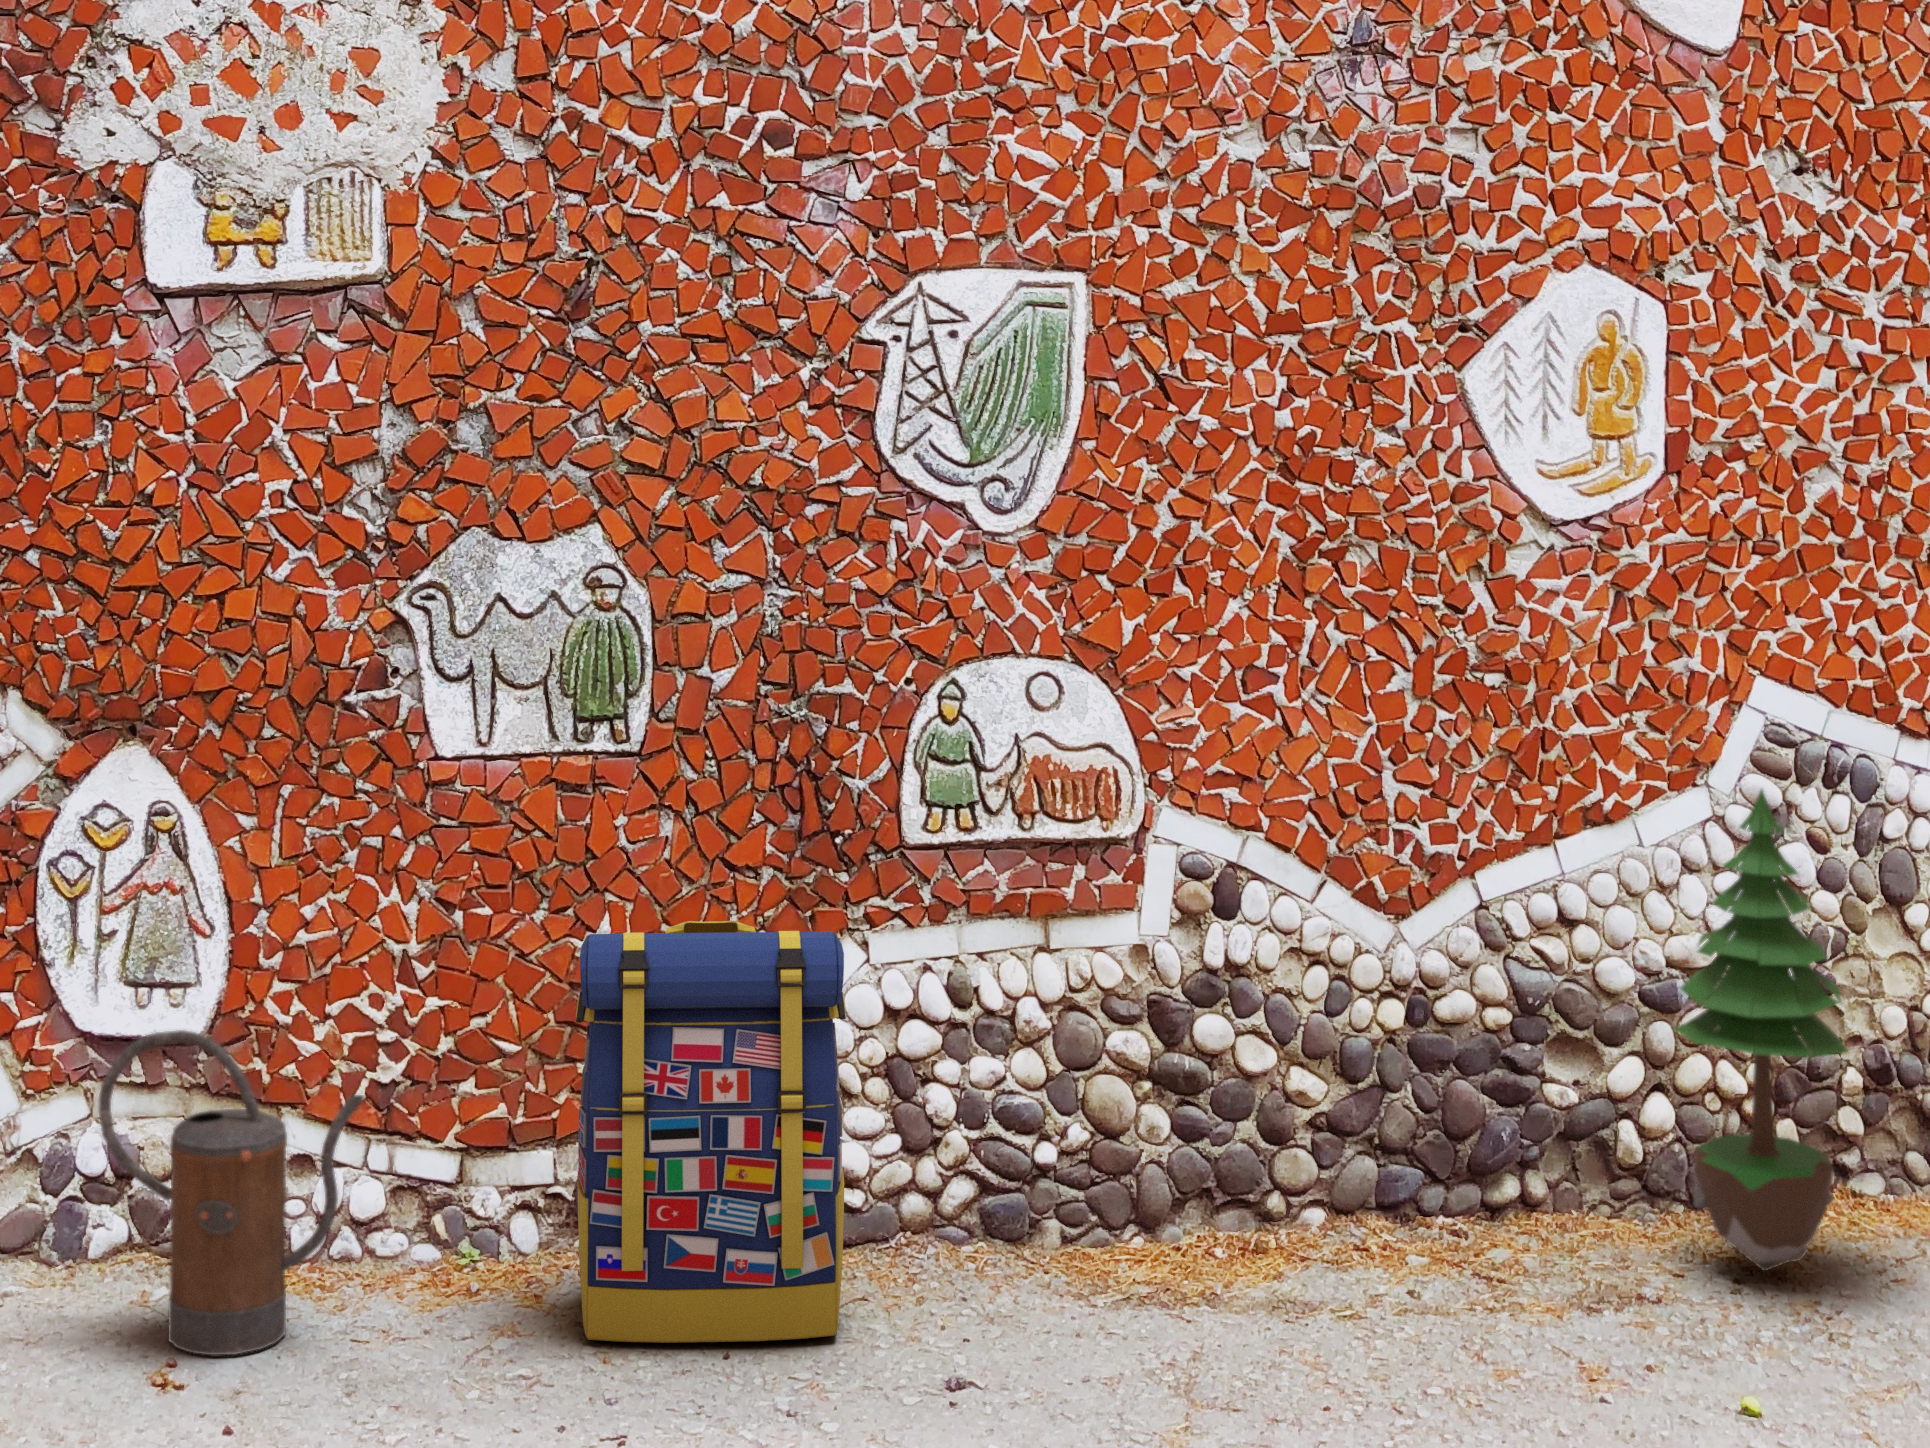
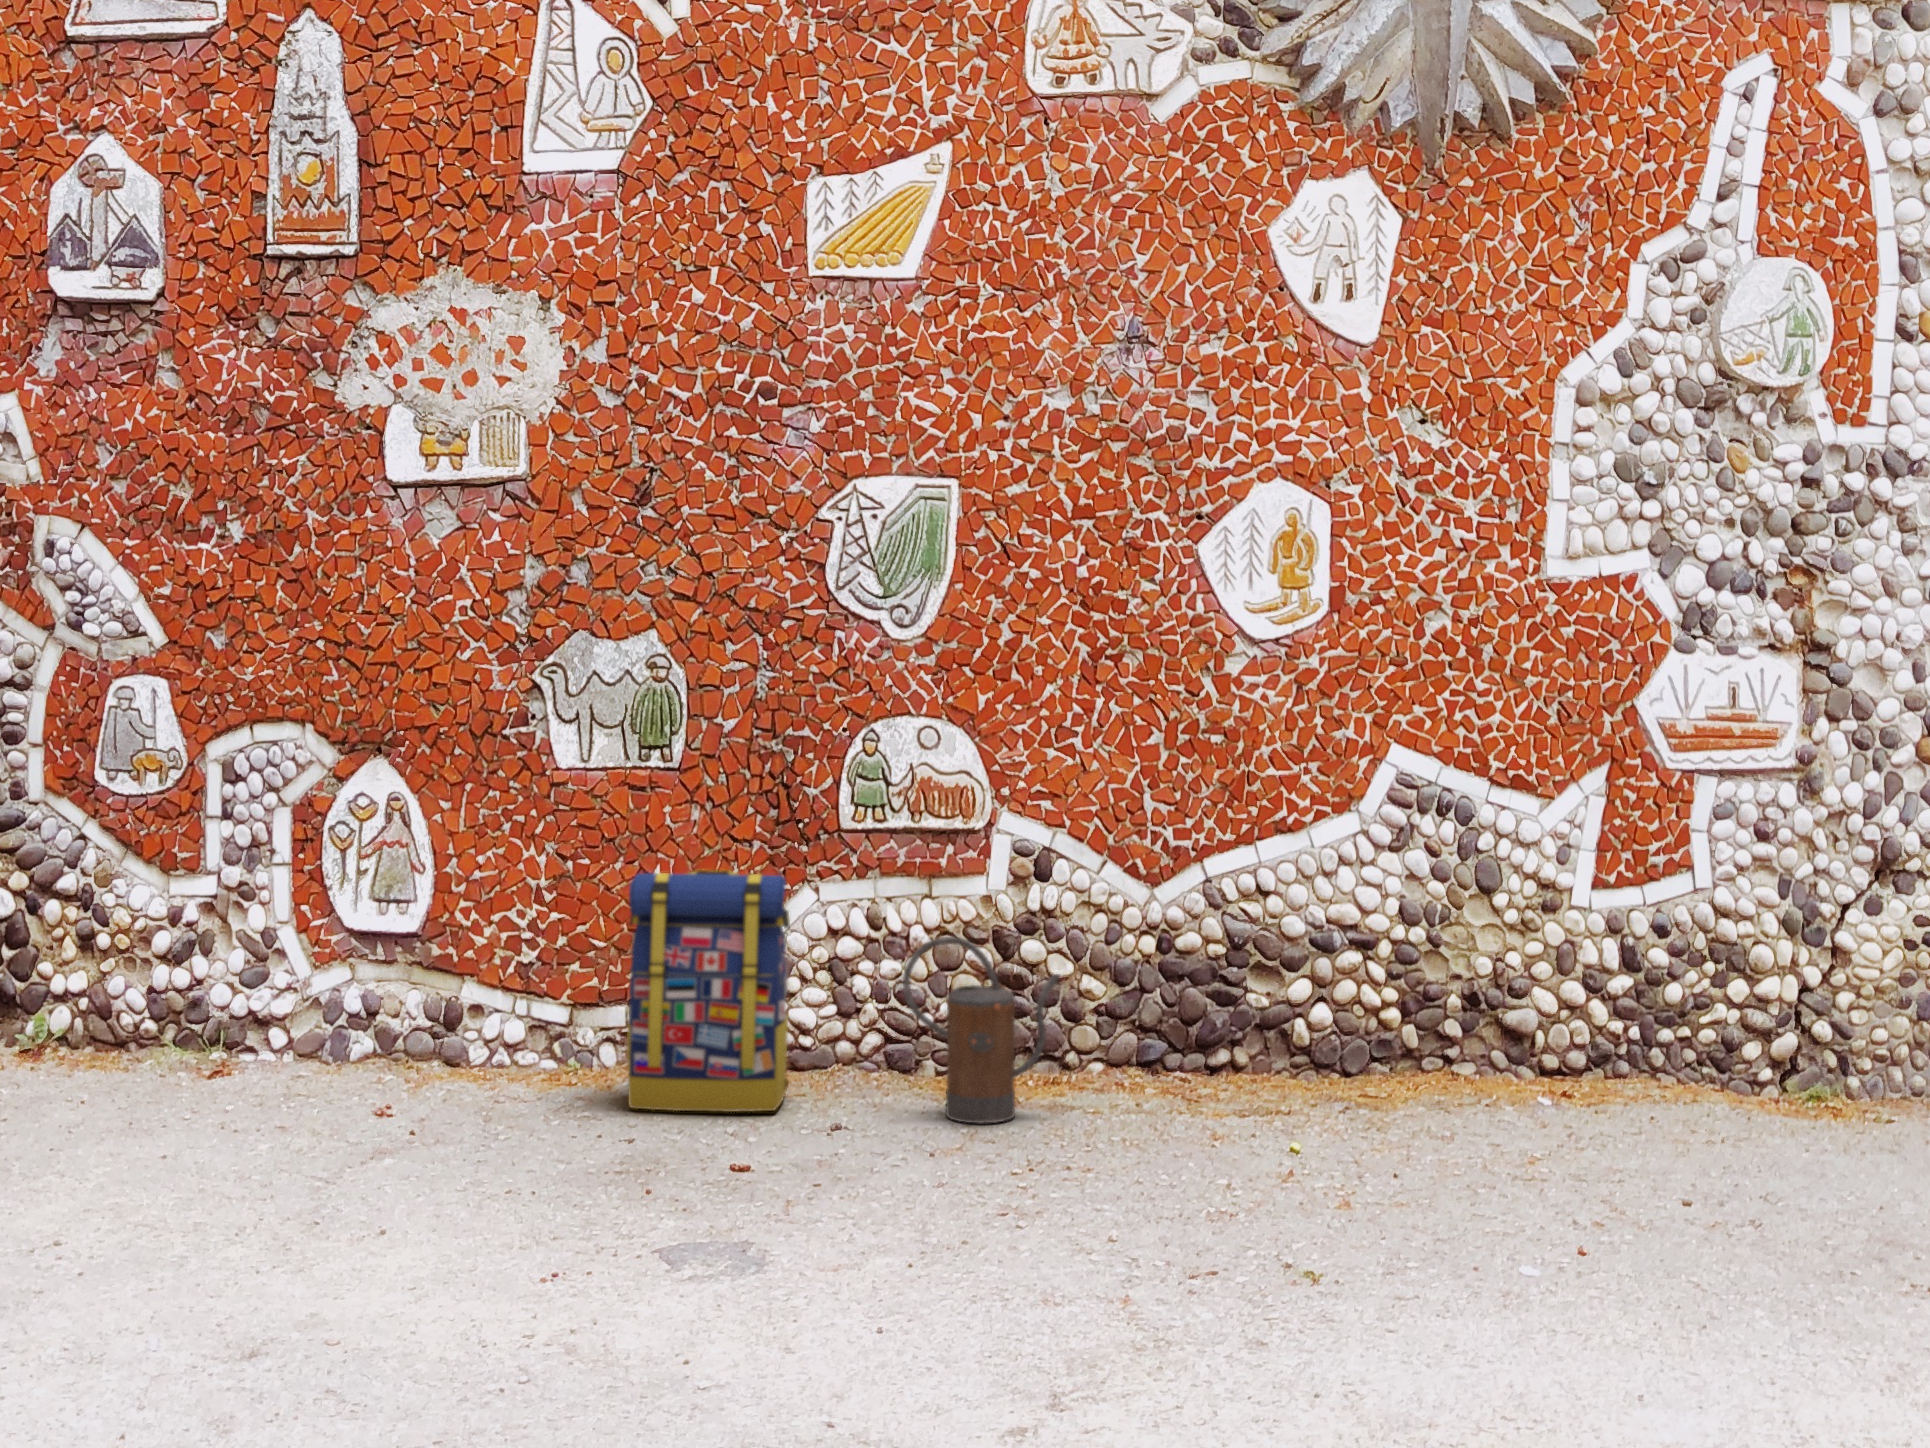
potted tree: present [1674,790,1848,1271] -> none [1311,805,1418,1107]
watering can: present [98,1030,364,1355] -> present [903,937,1060,1123]

